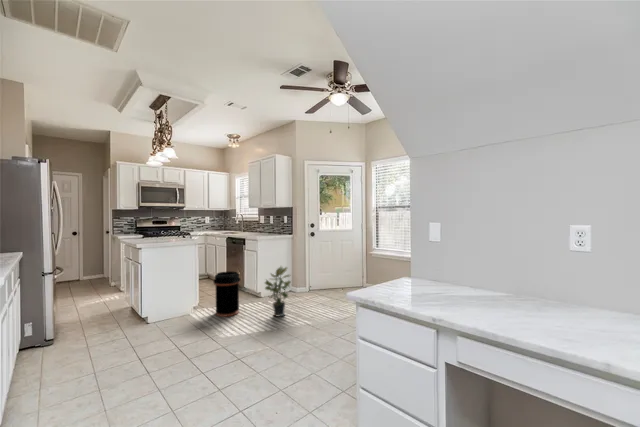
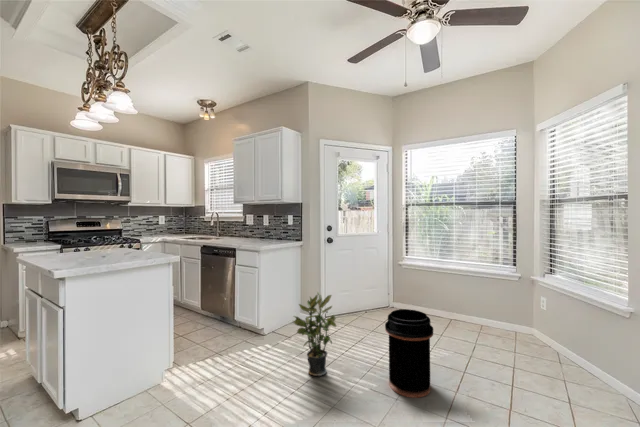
trash can: present [213,272,240,317] -> present [385,309,433,398]

